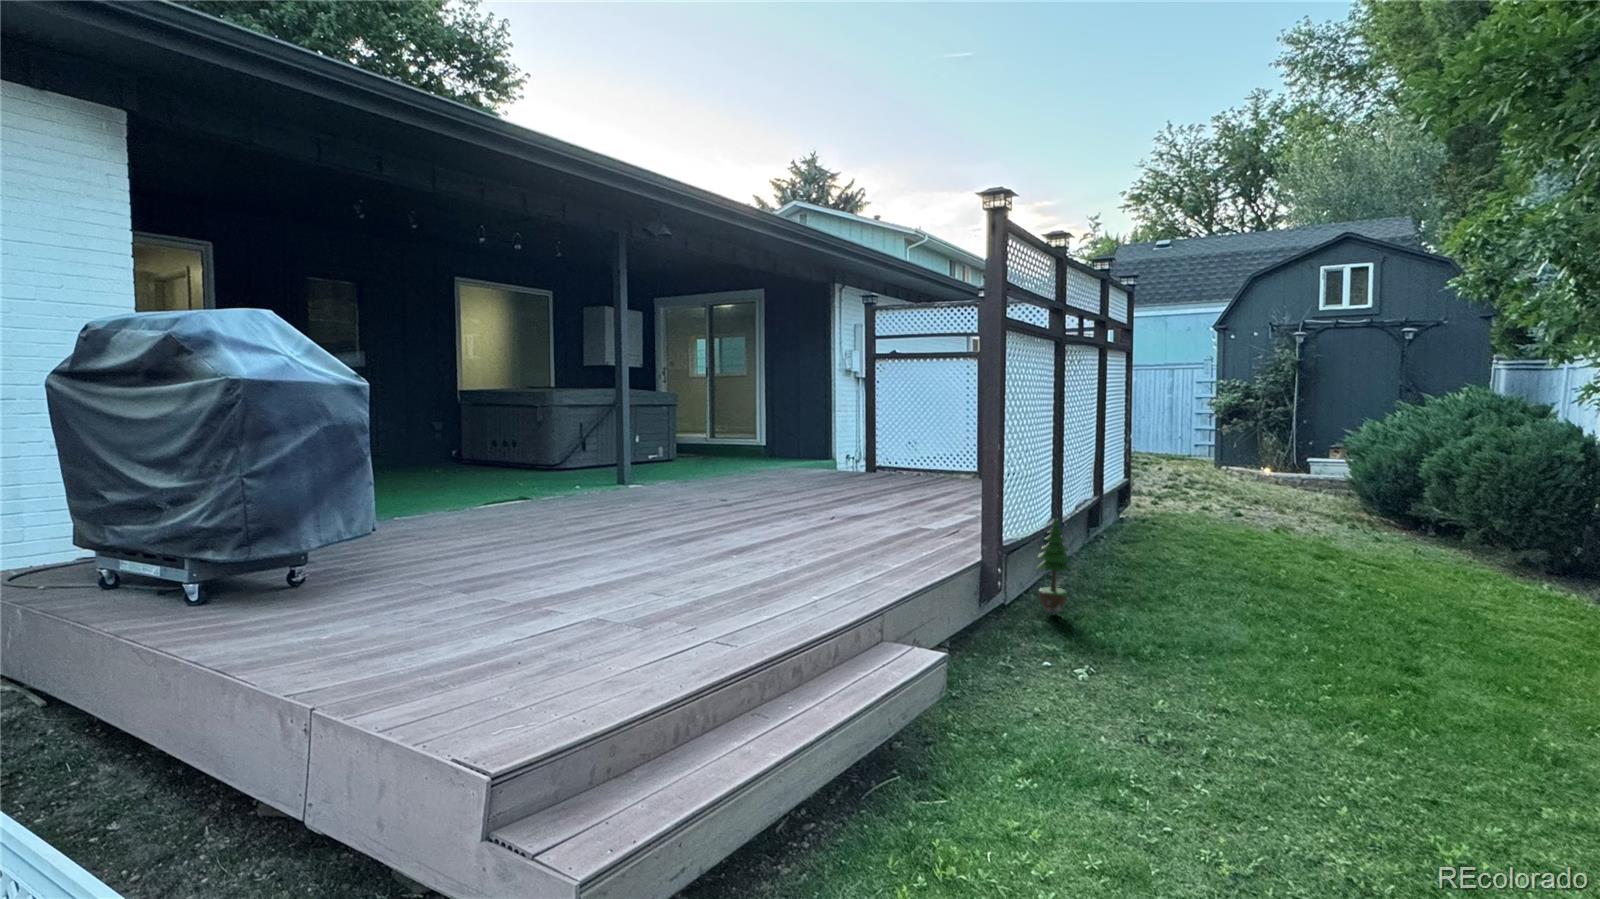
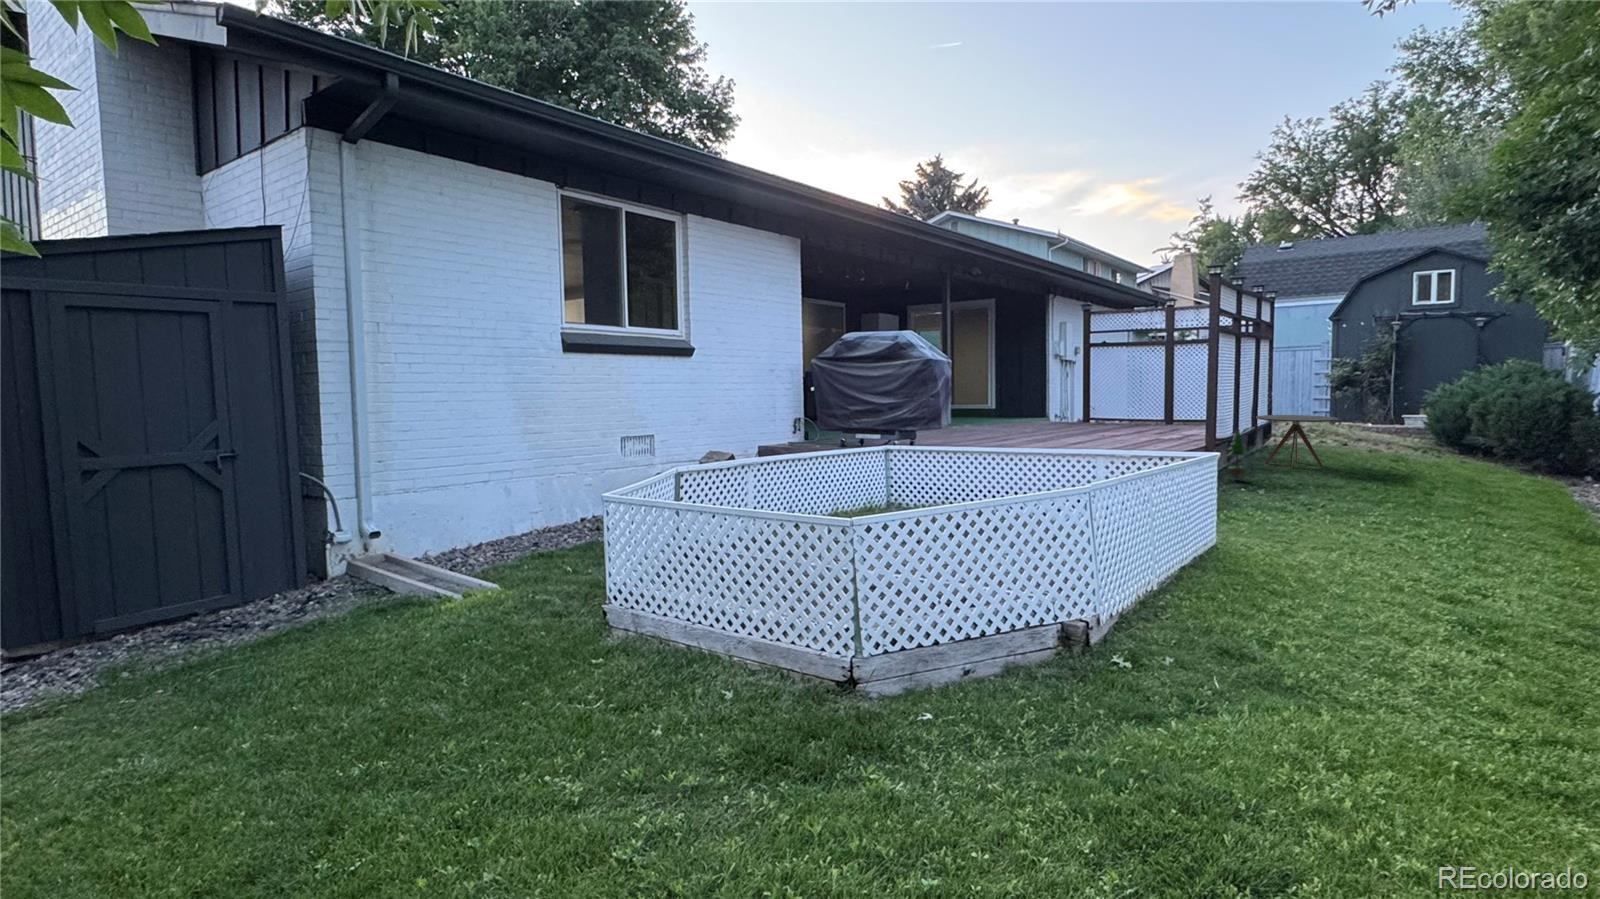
round table: none [1101,475,1233,572] -> present [1256,415,1338,468]

